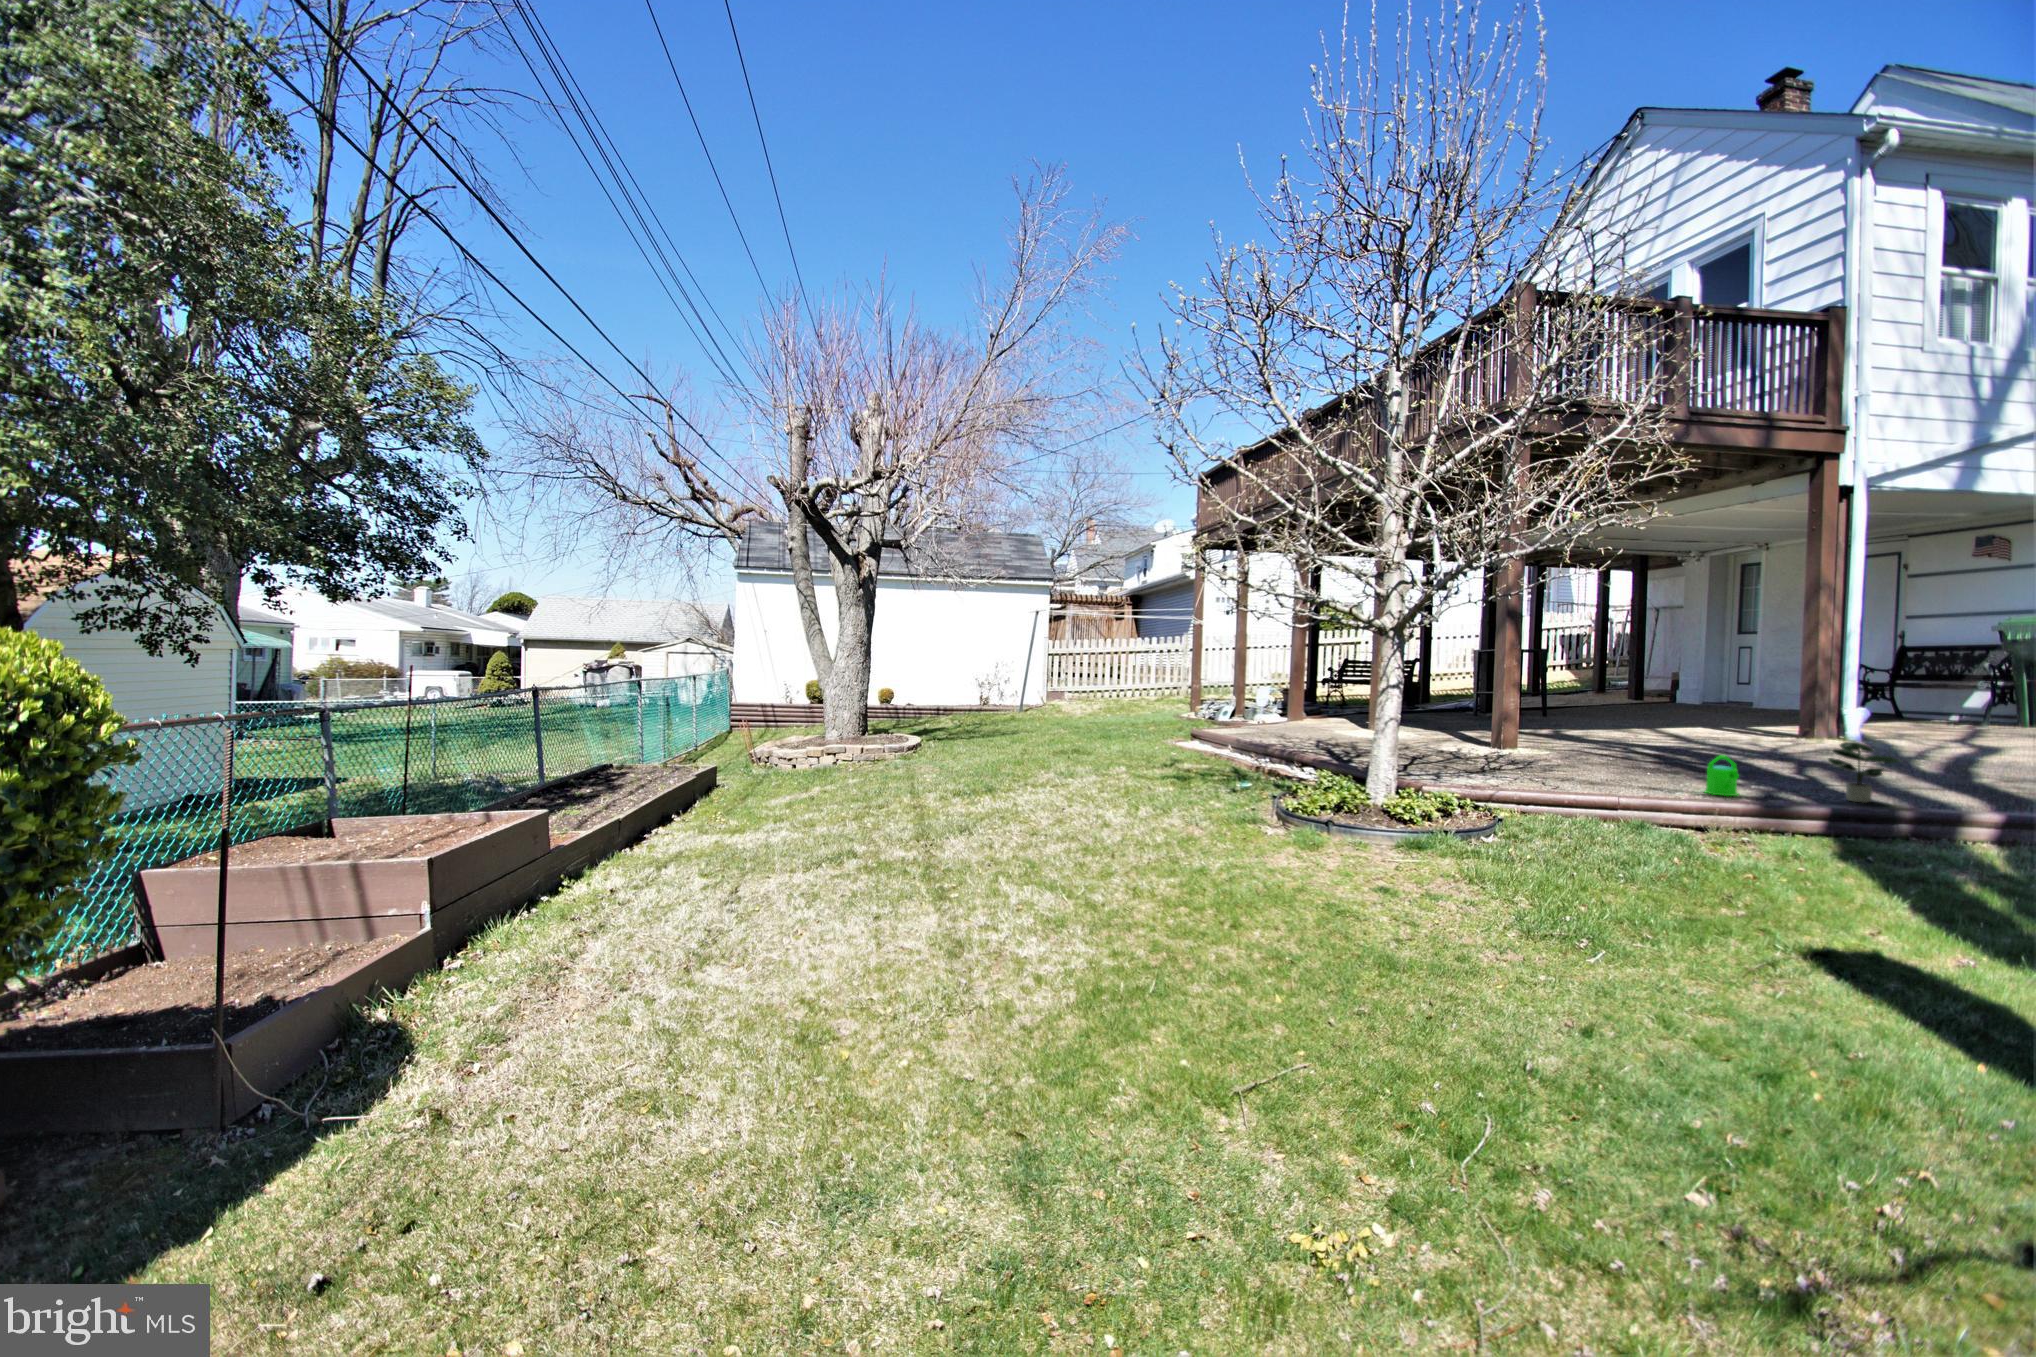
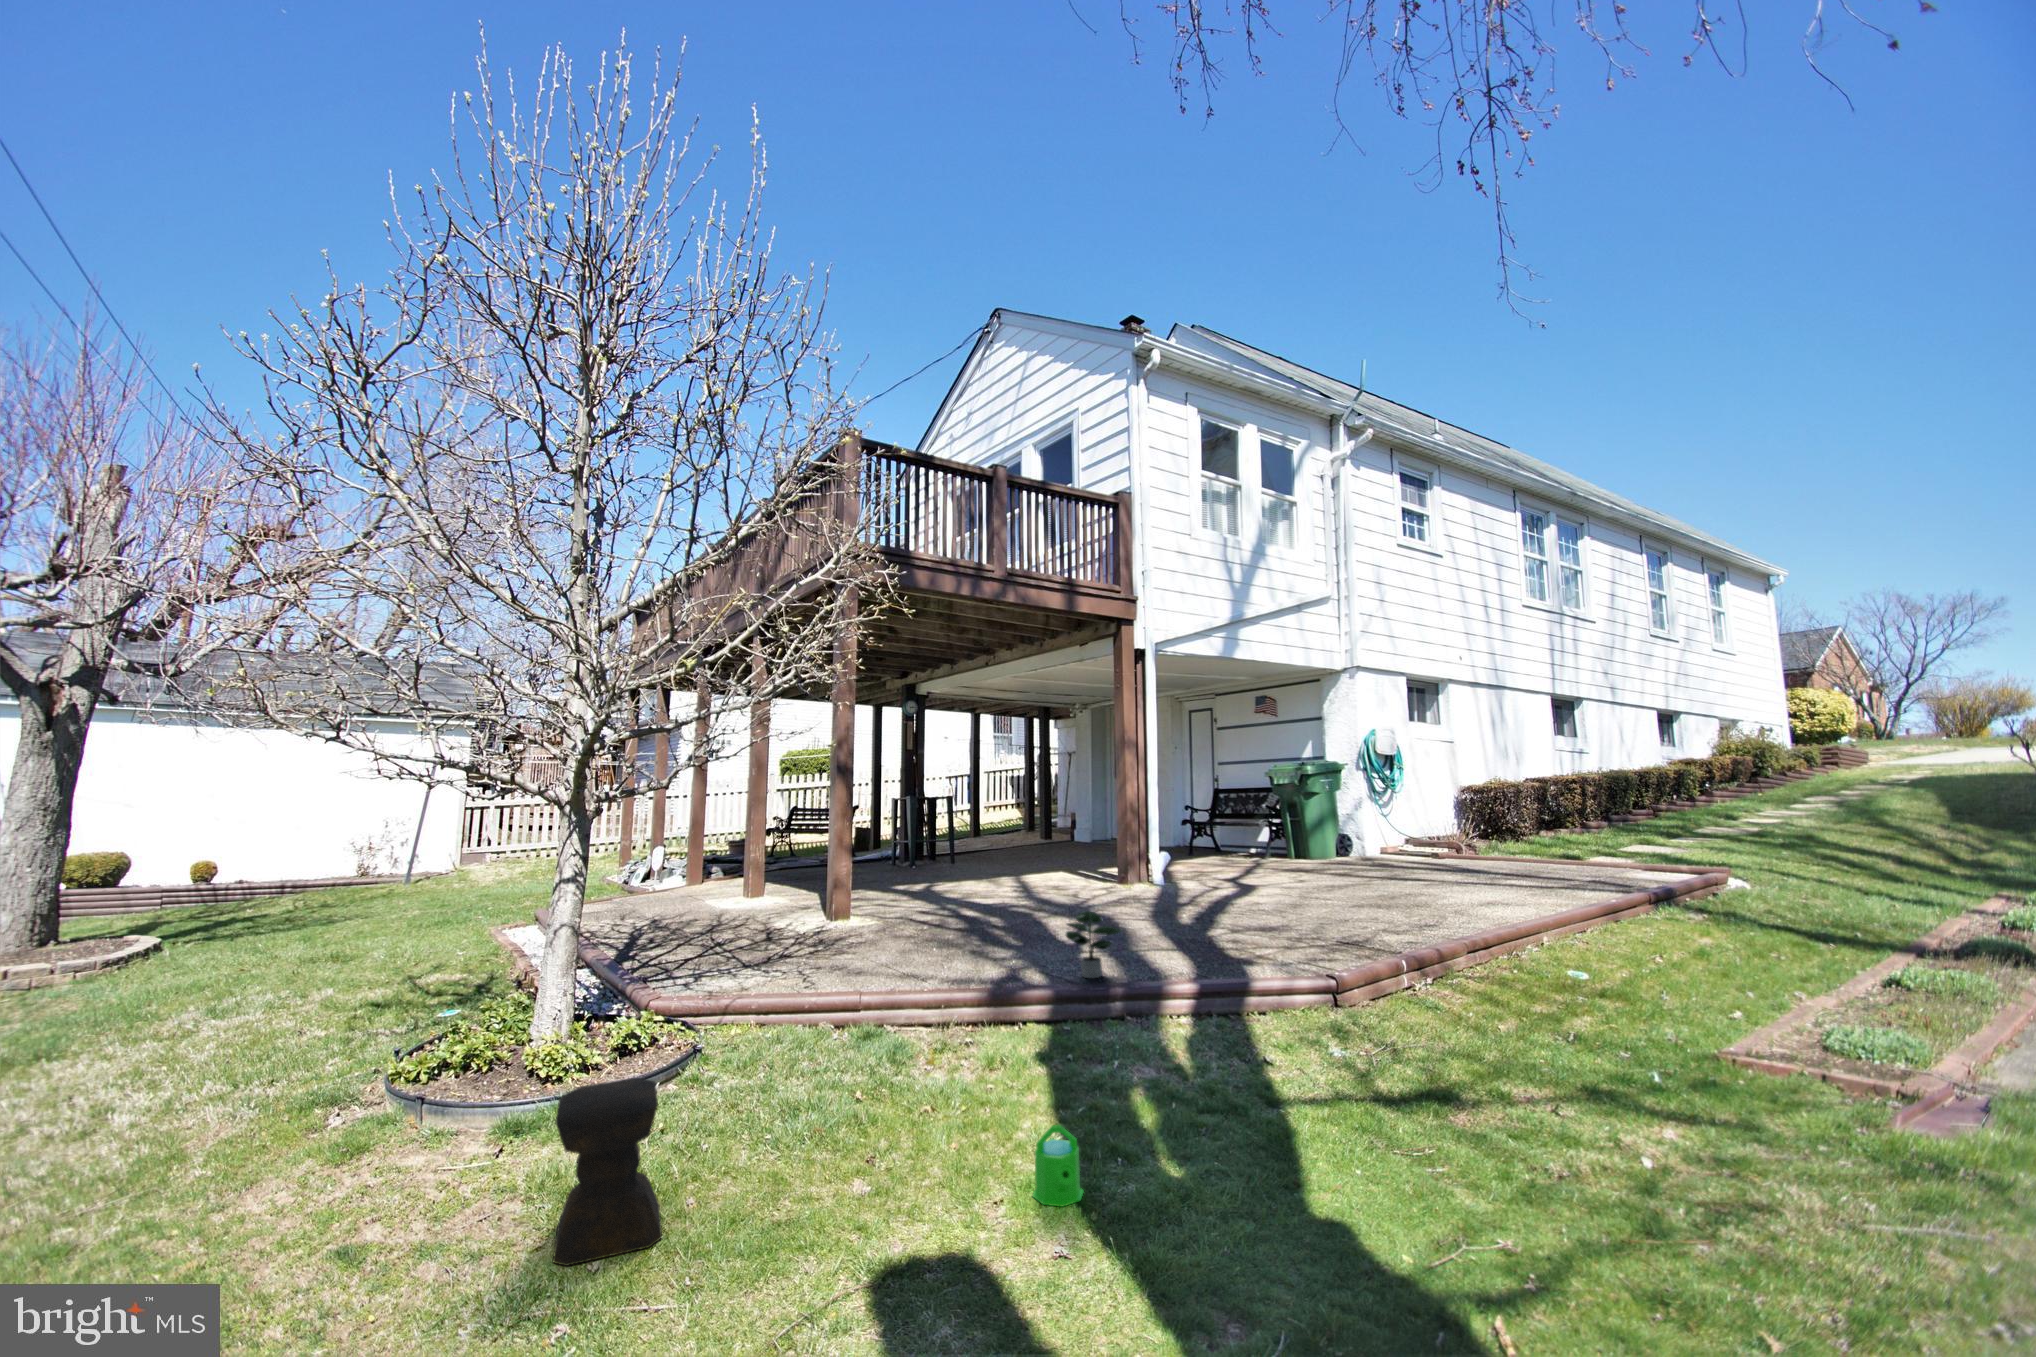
watering can: present [1705,755,1739,796] -> present [1032,1125,1084,1207]
stool: none [1489,810,1582,919] -> present [553,1078,662,1266]

